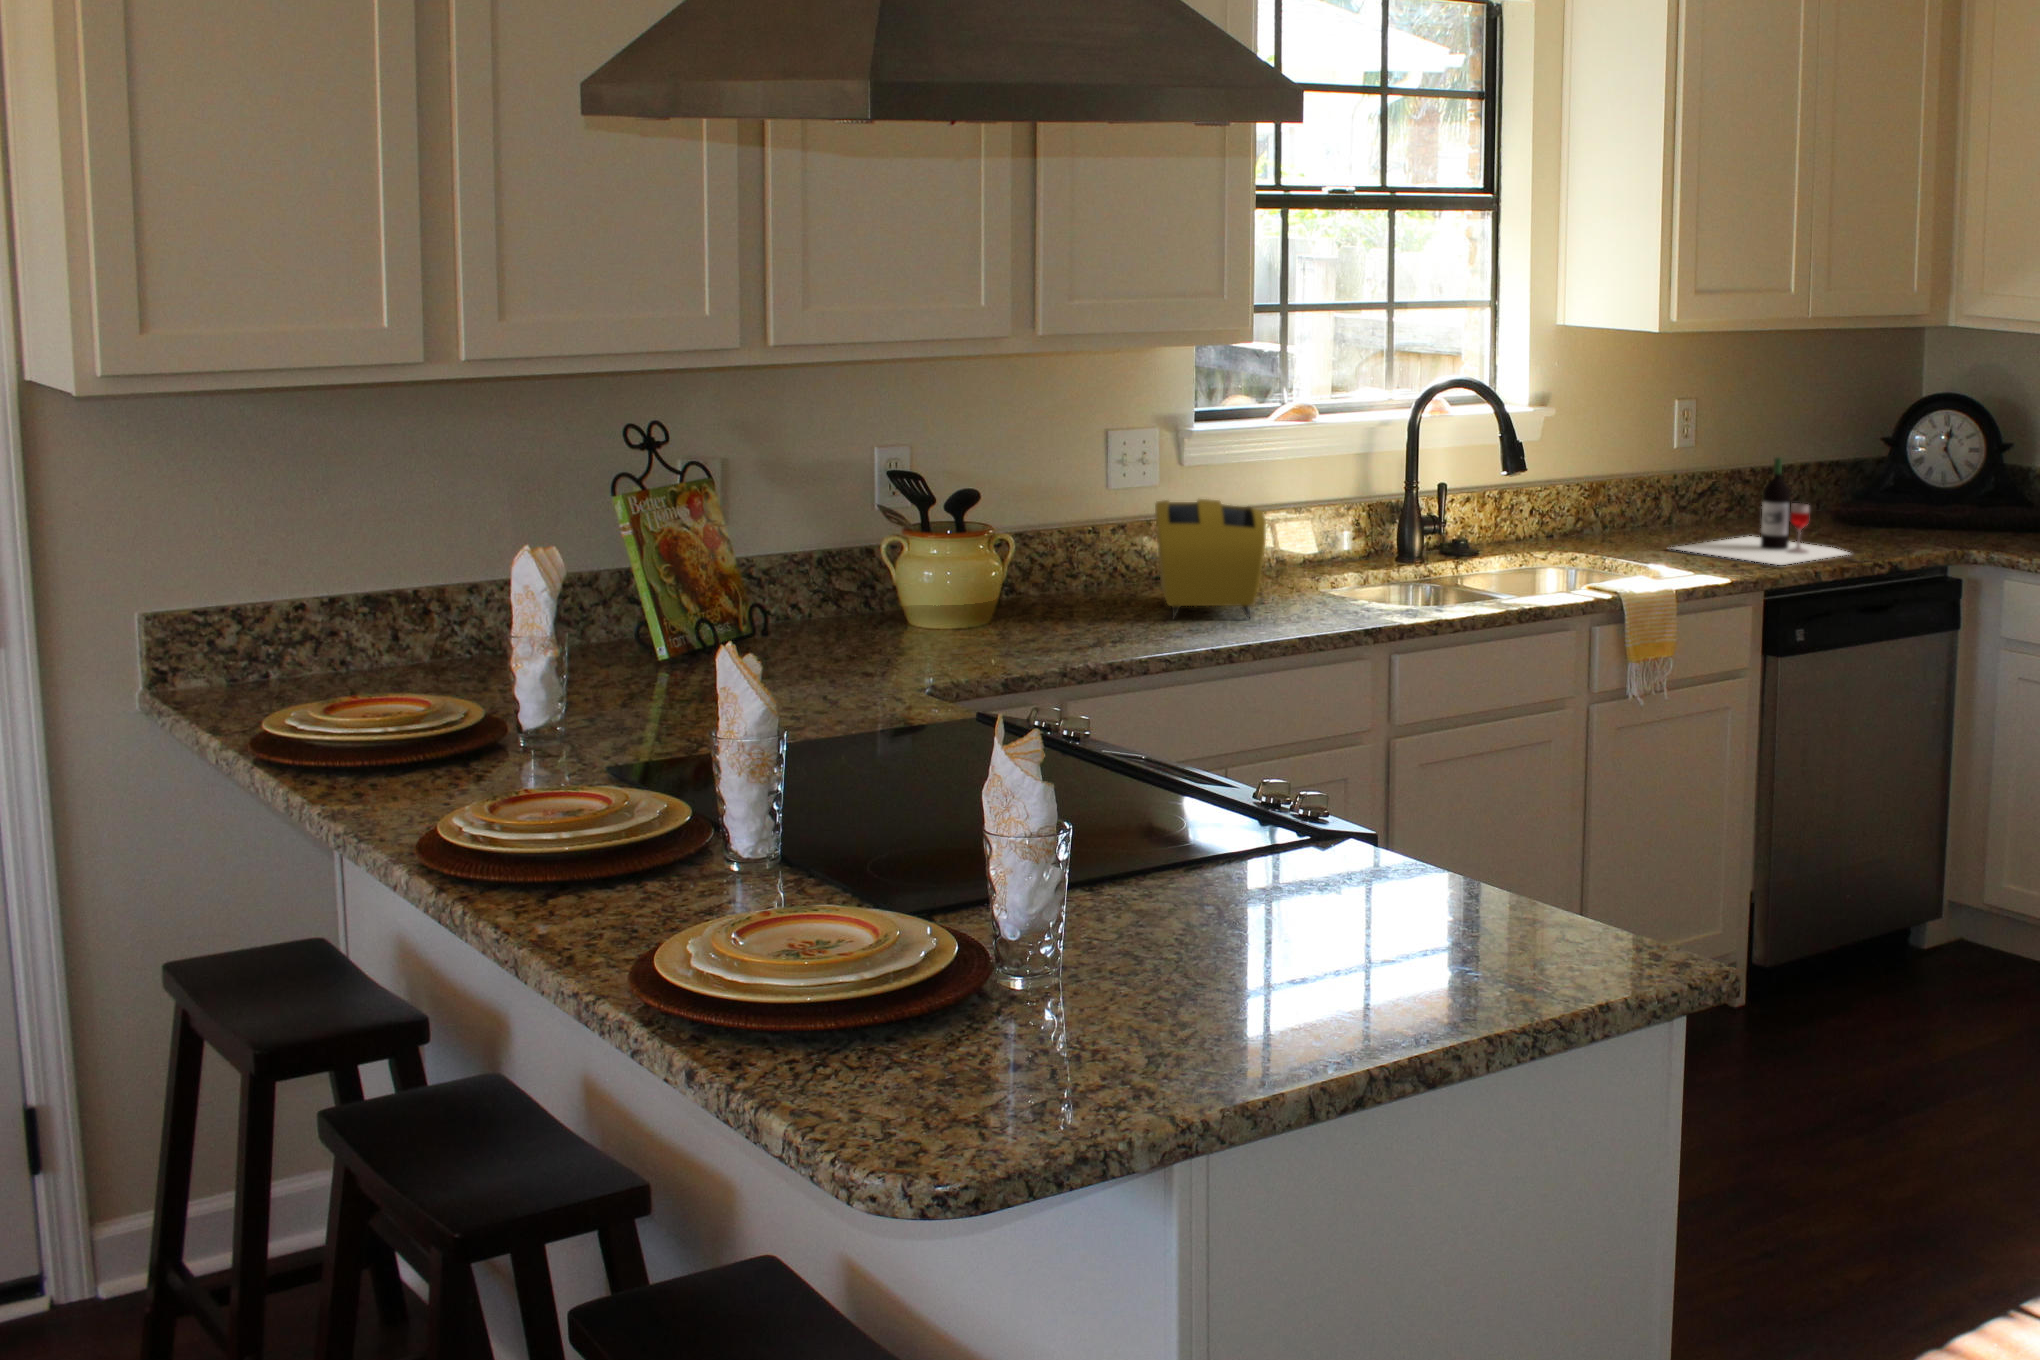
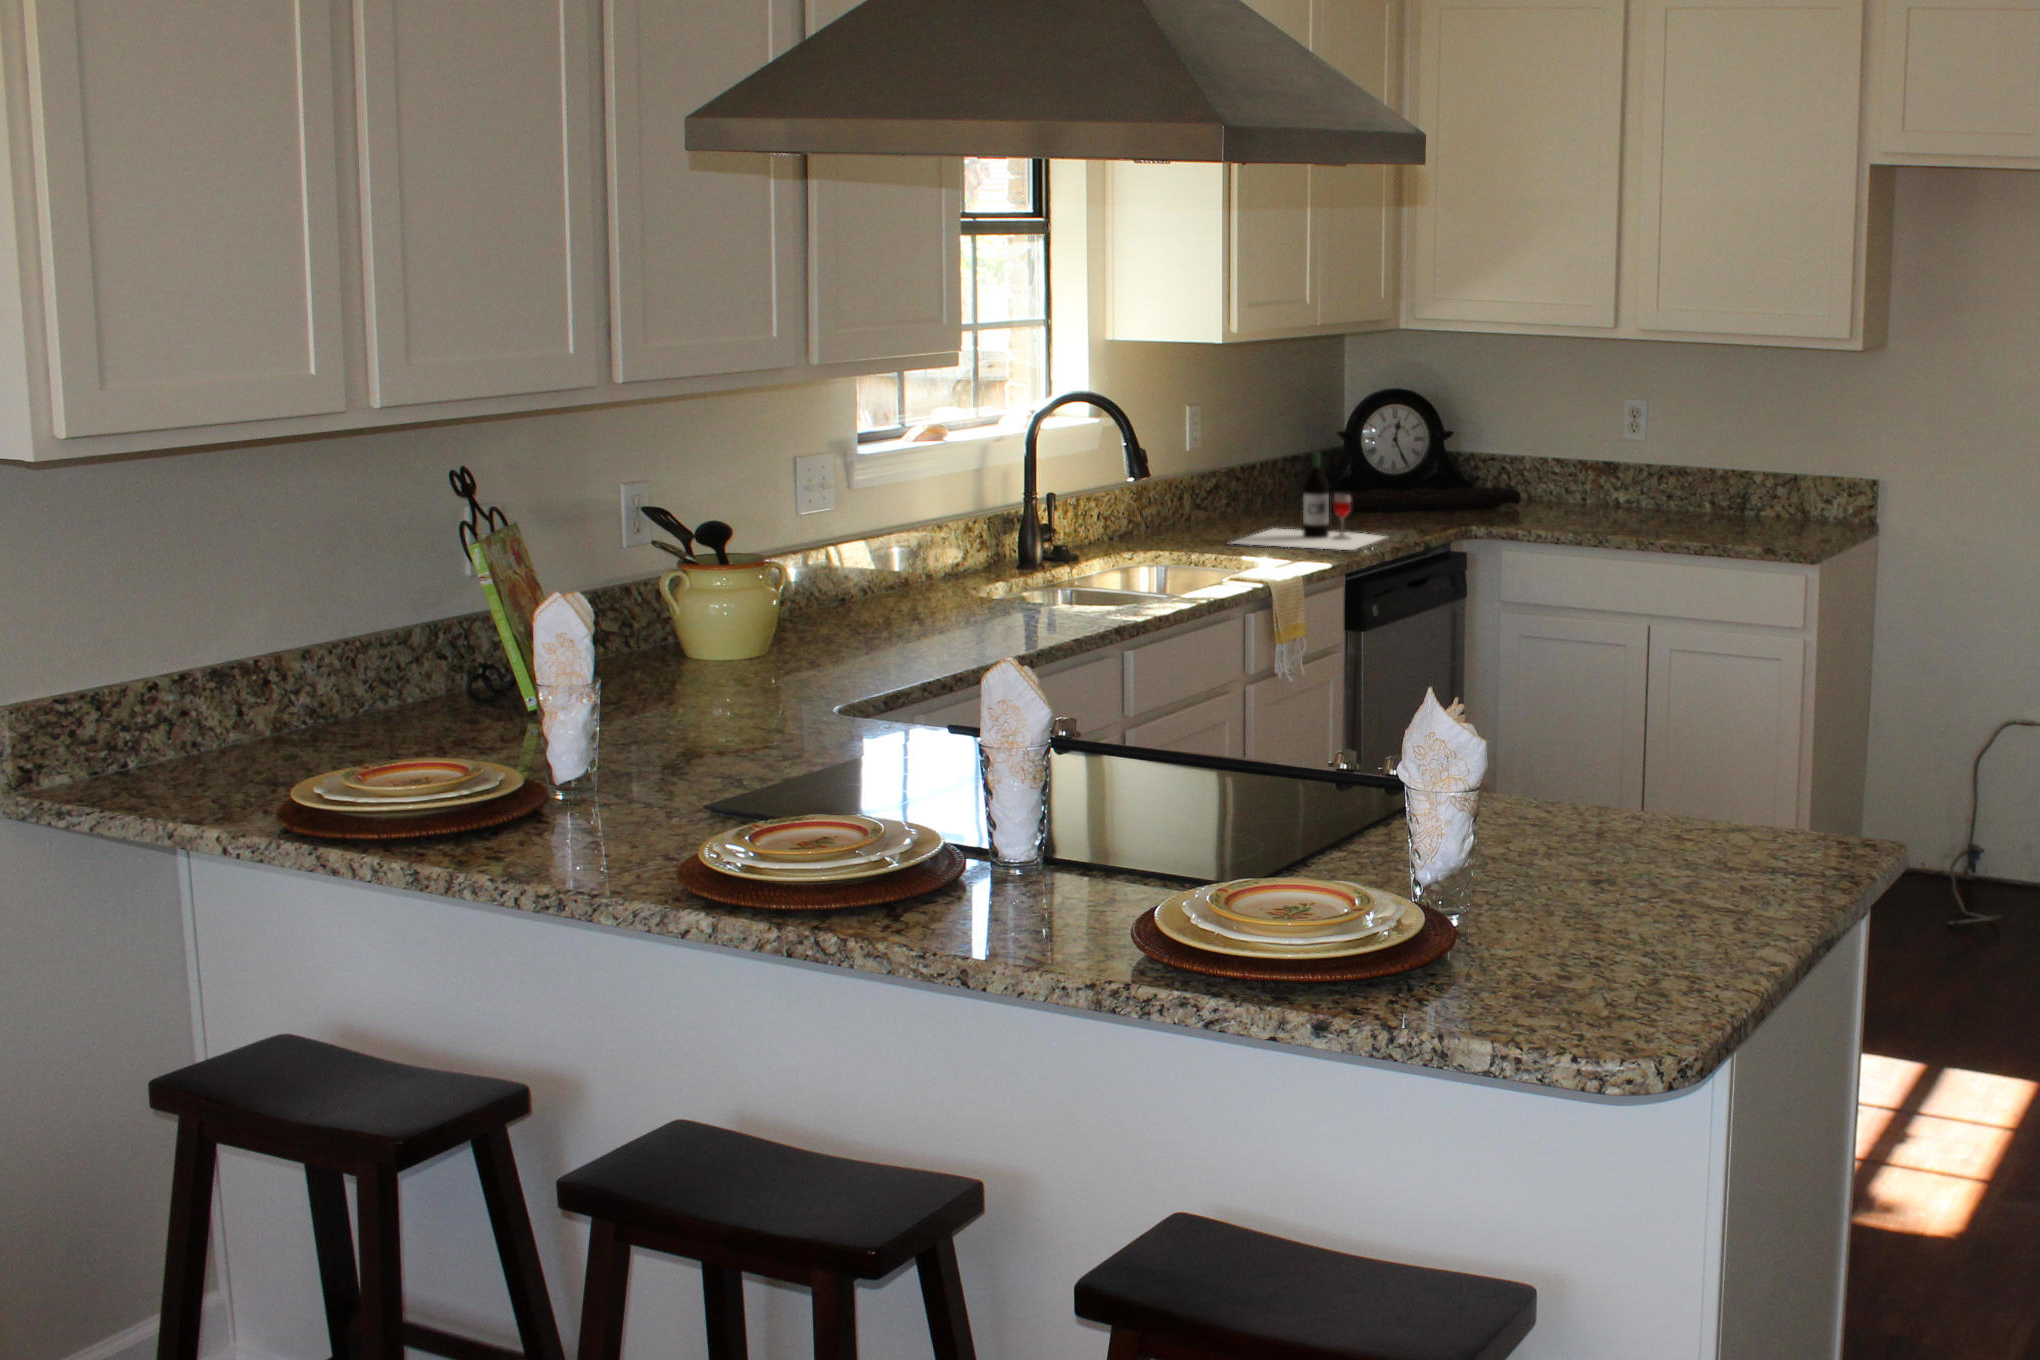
toaster: present [1155,499,1266,618] -> none [858,518,1005,637]

